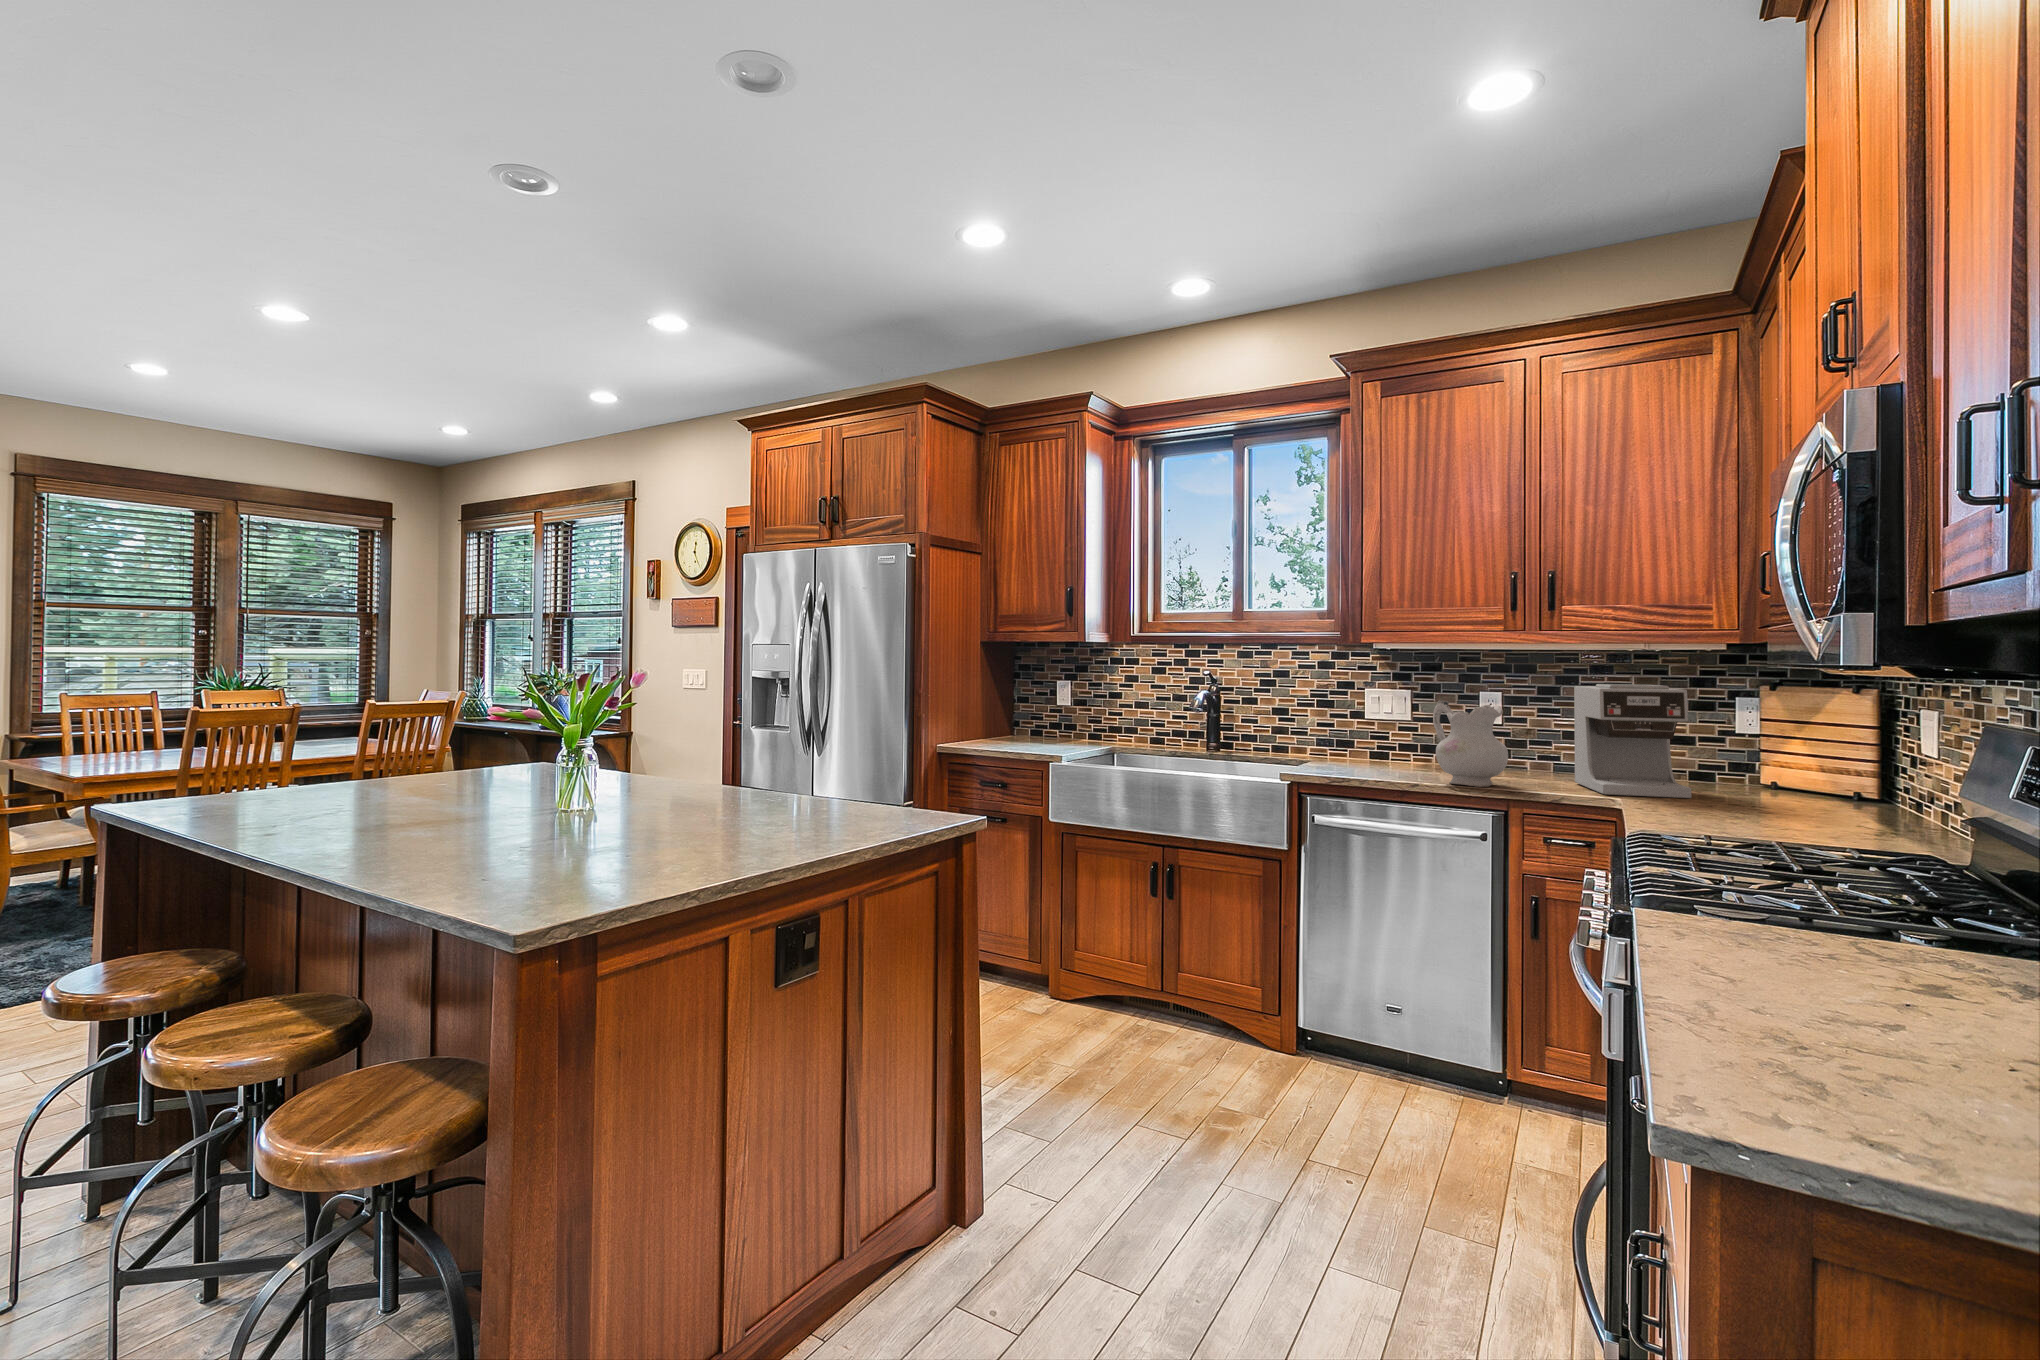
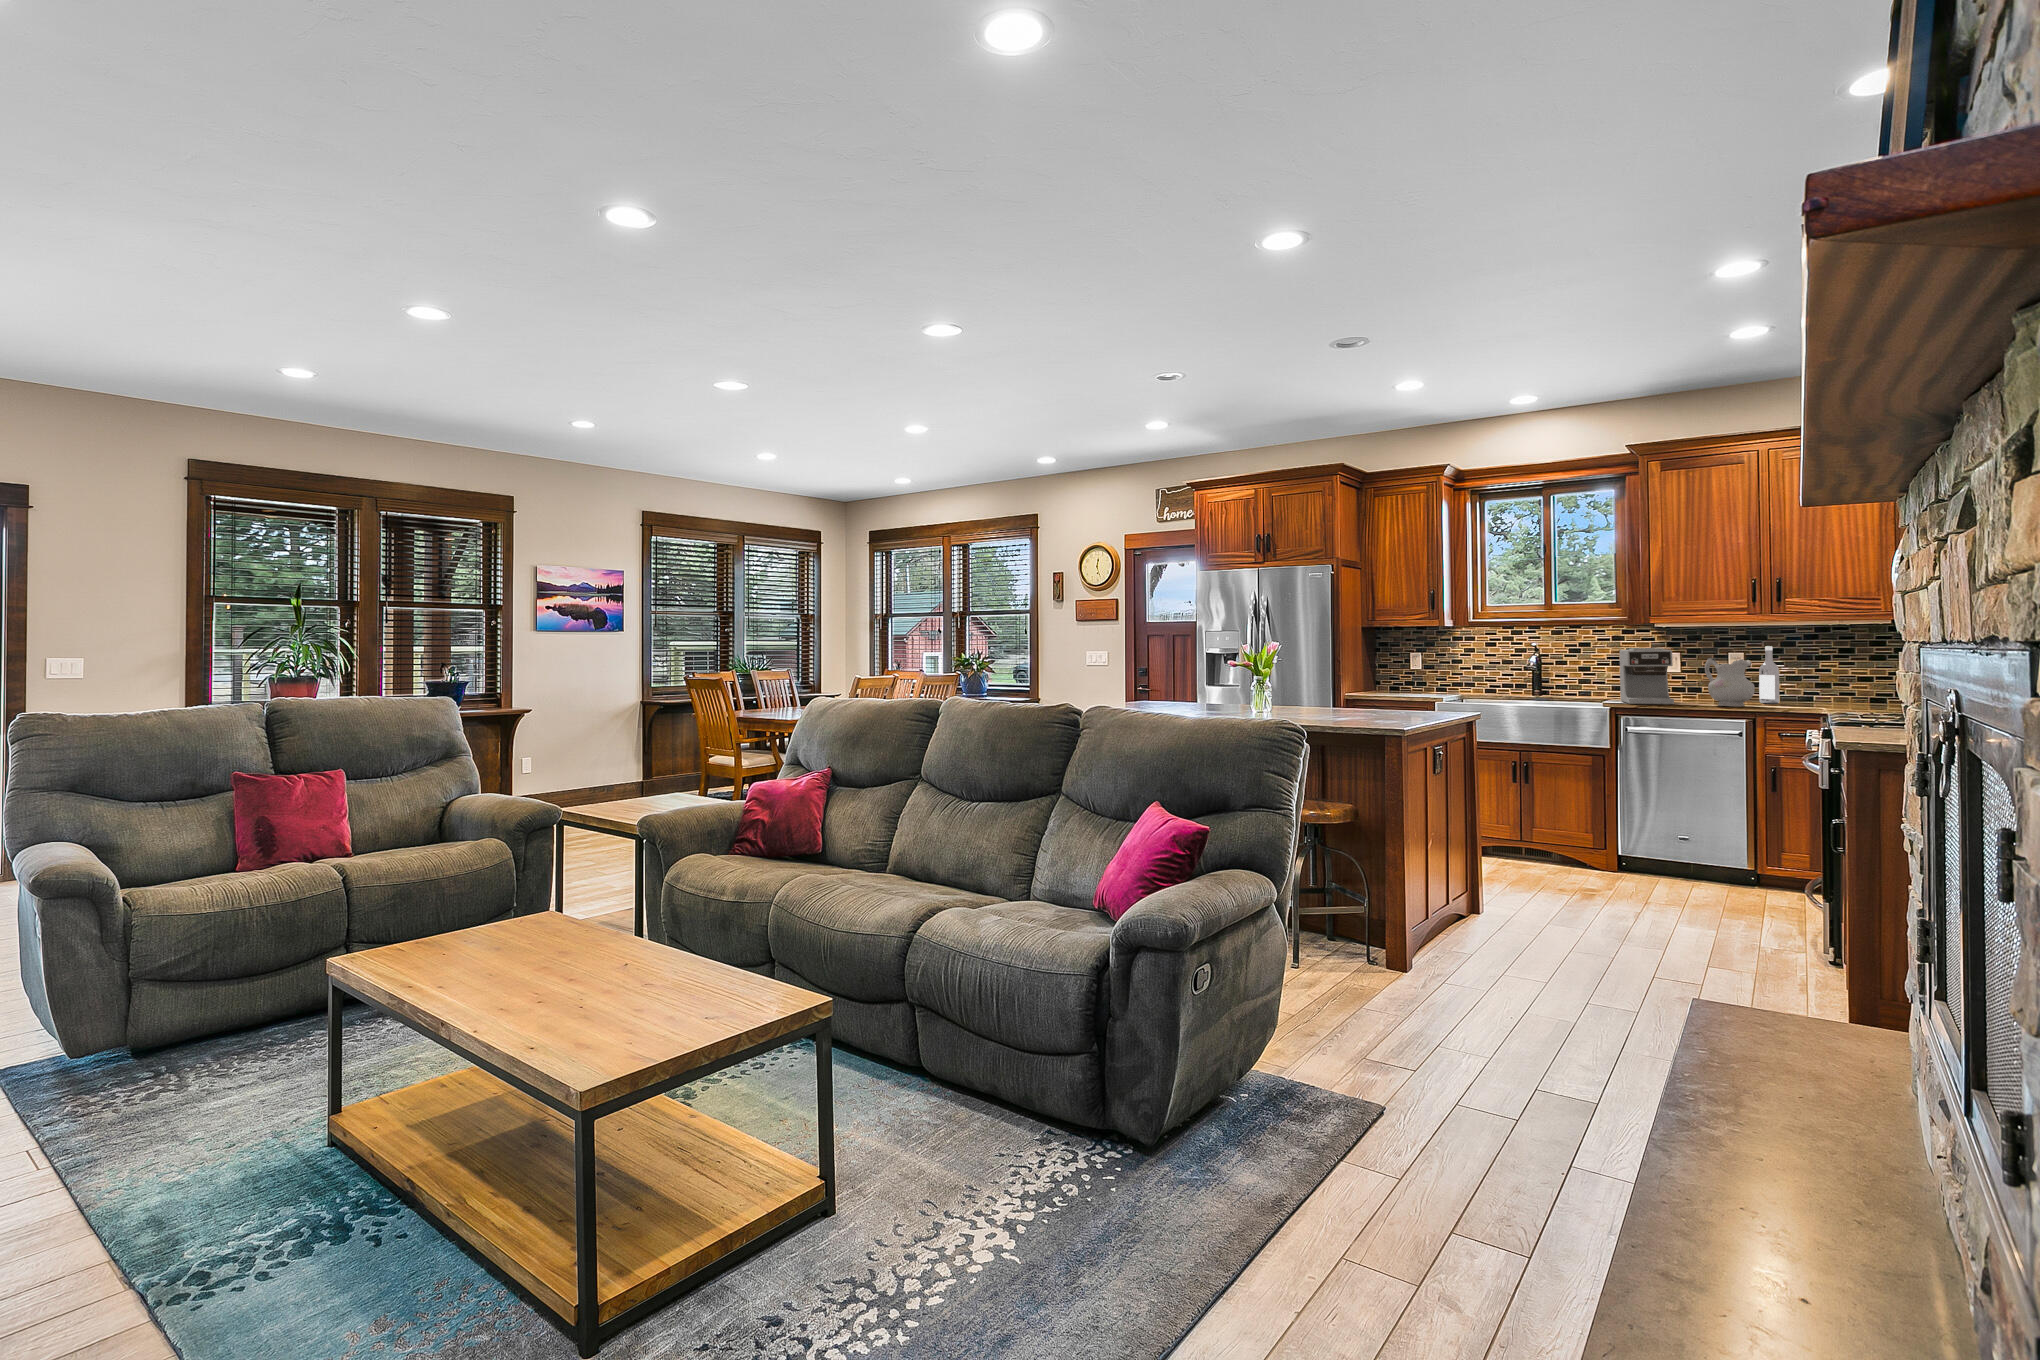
wine bottle: none [1519,683,1550,779] -> present [1759,646,1779,704]
coffee maker: present [1574,684,1692,798] -> present [1620,648,1674,704]

